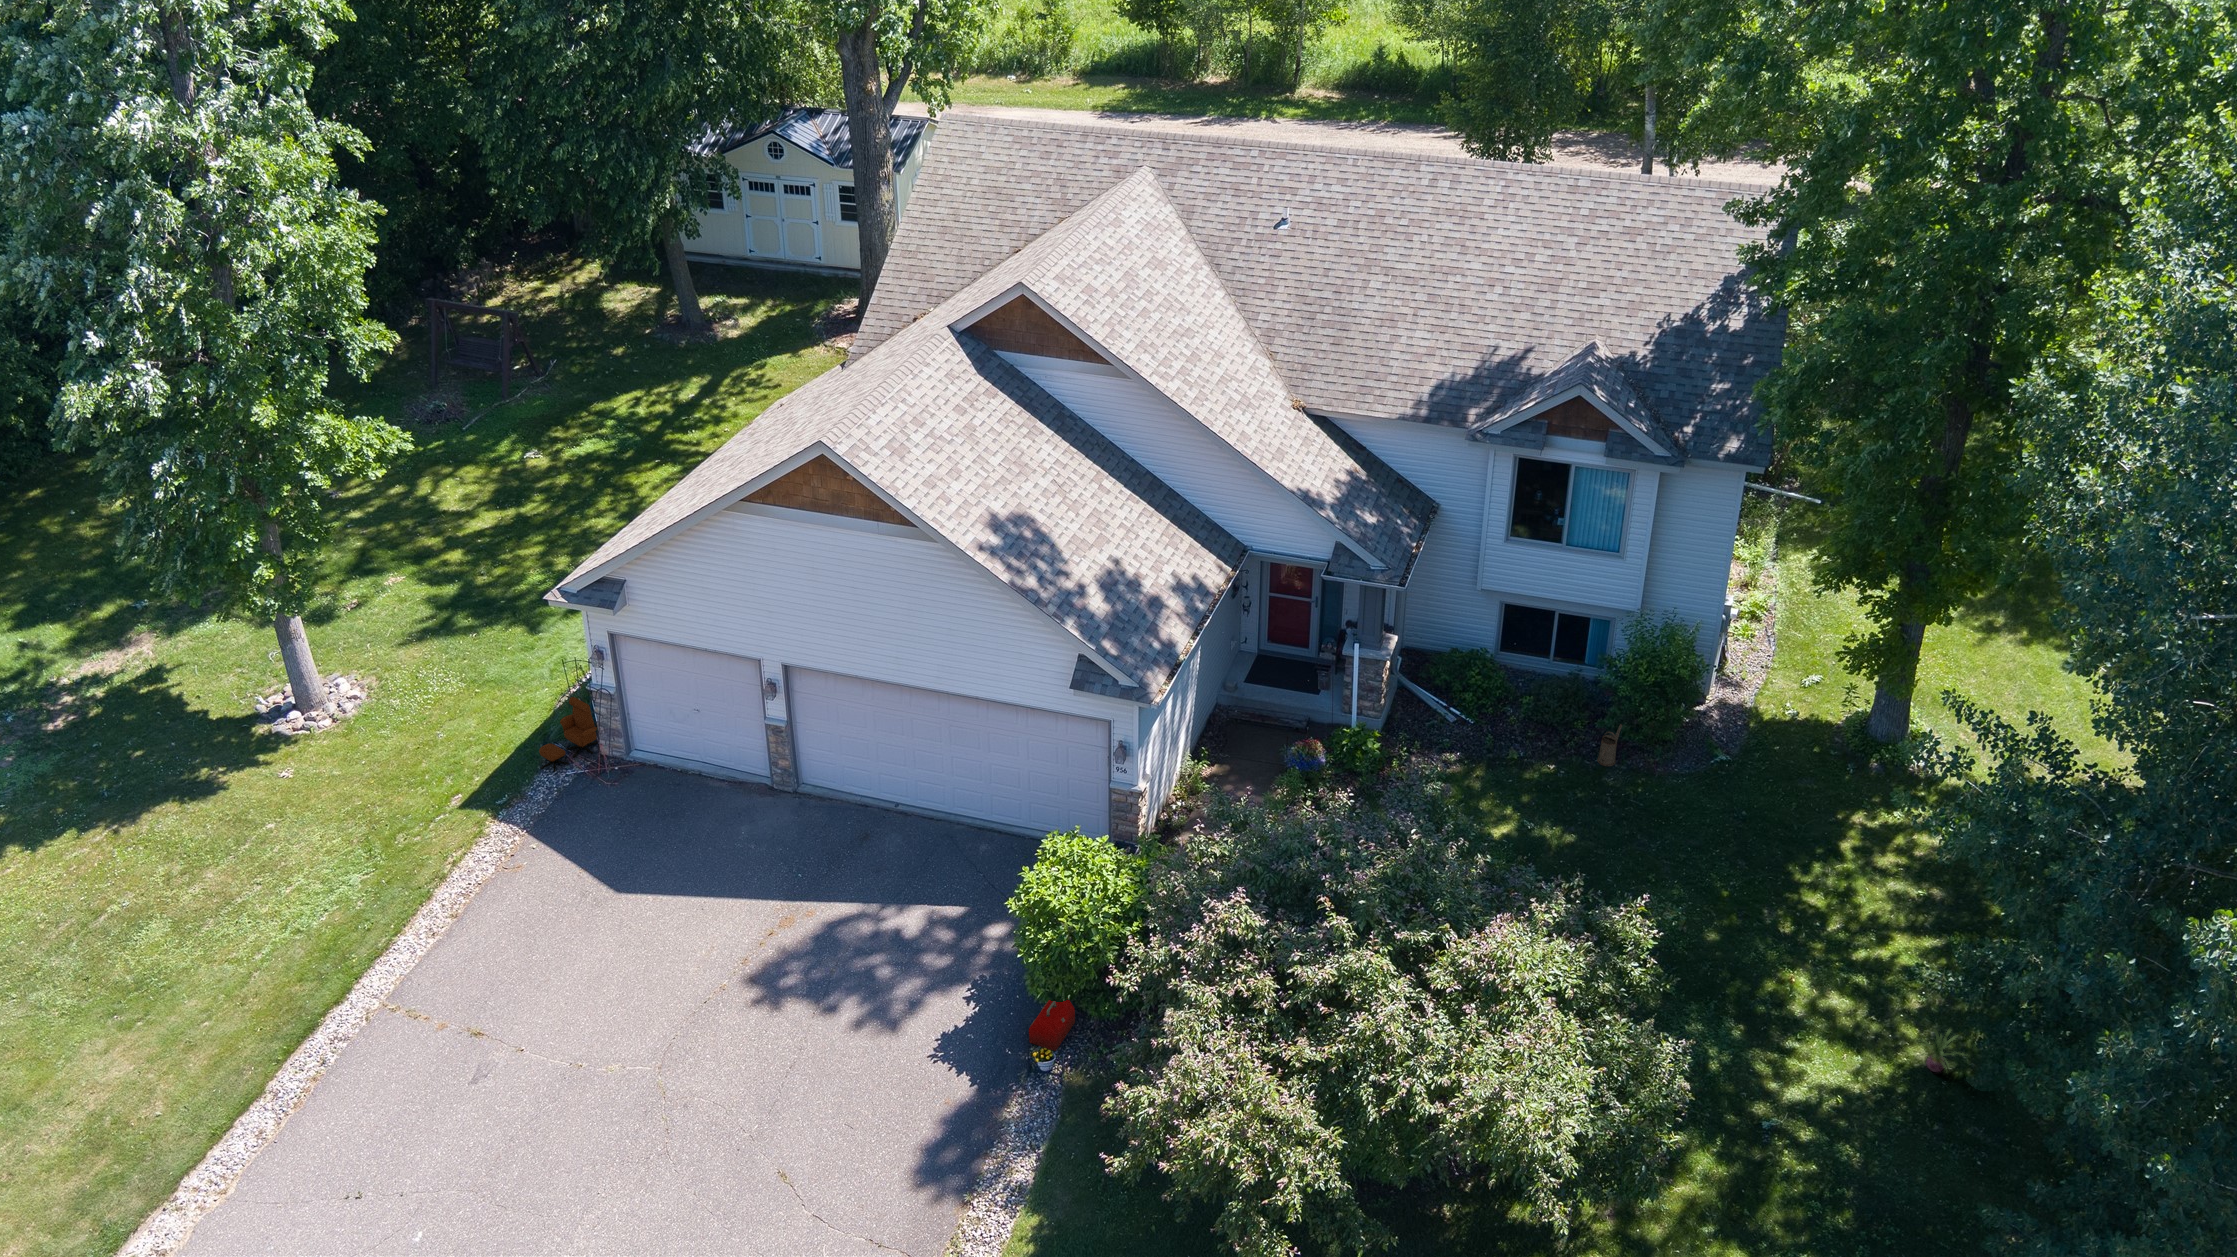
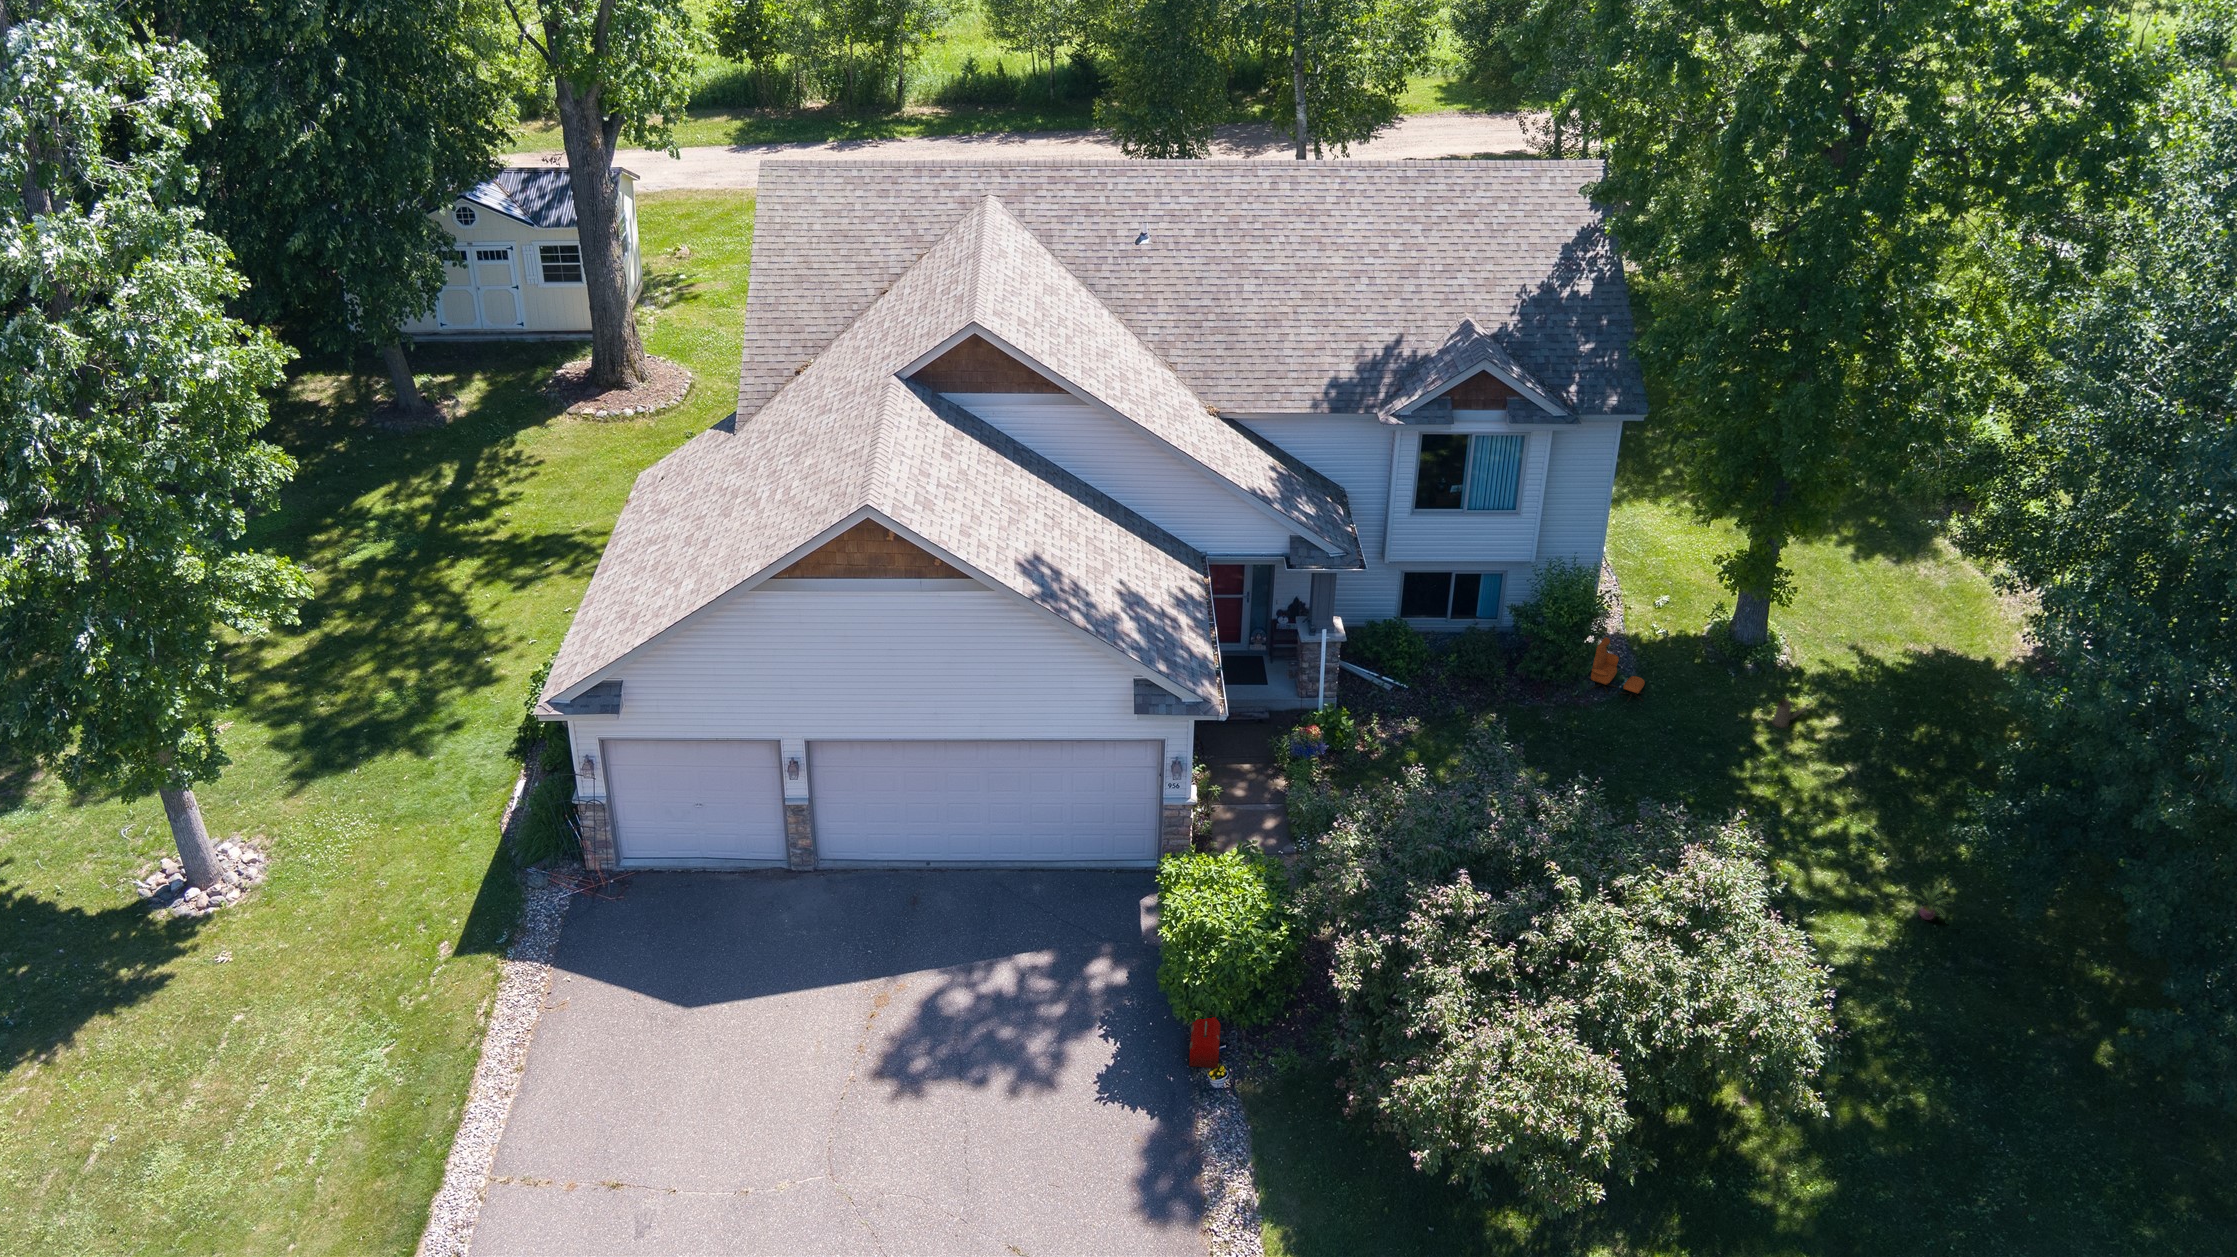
lounge chair: present [539,697,598,772] -> present [1589,637,1645,702]
watering can: present [1597,724,1622,766] -> present [1770,697,1812,728]

